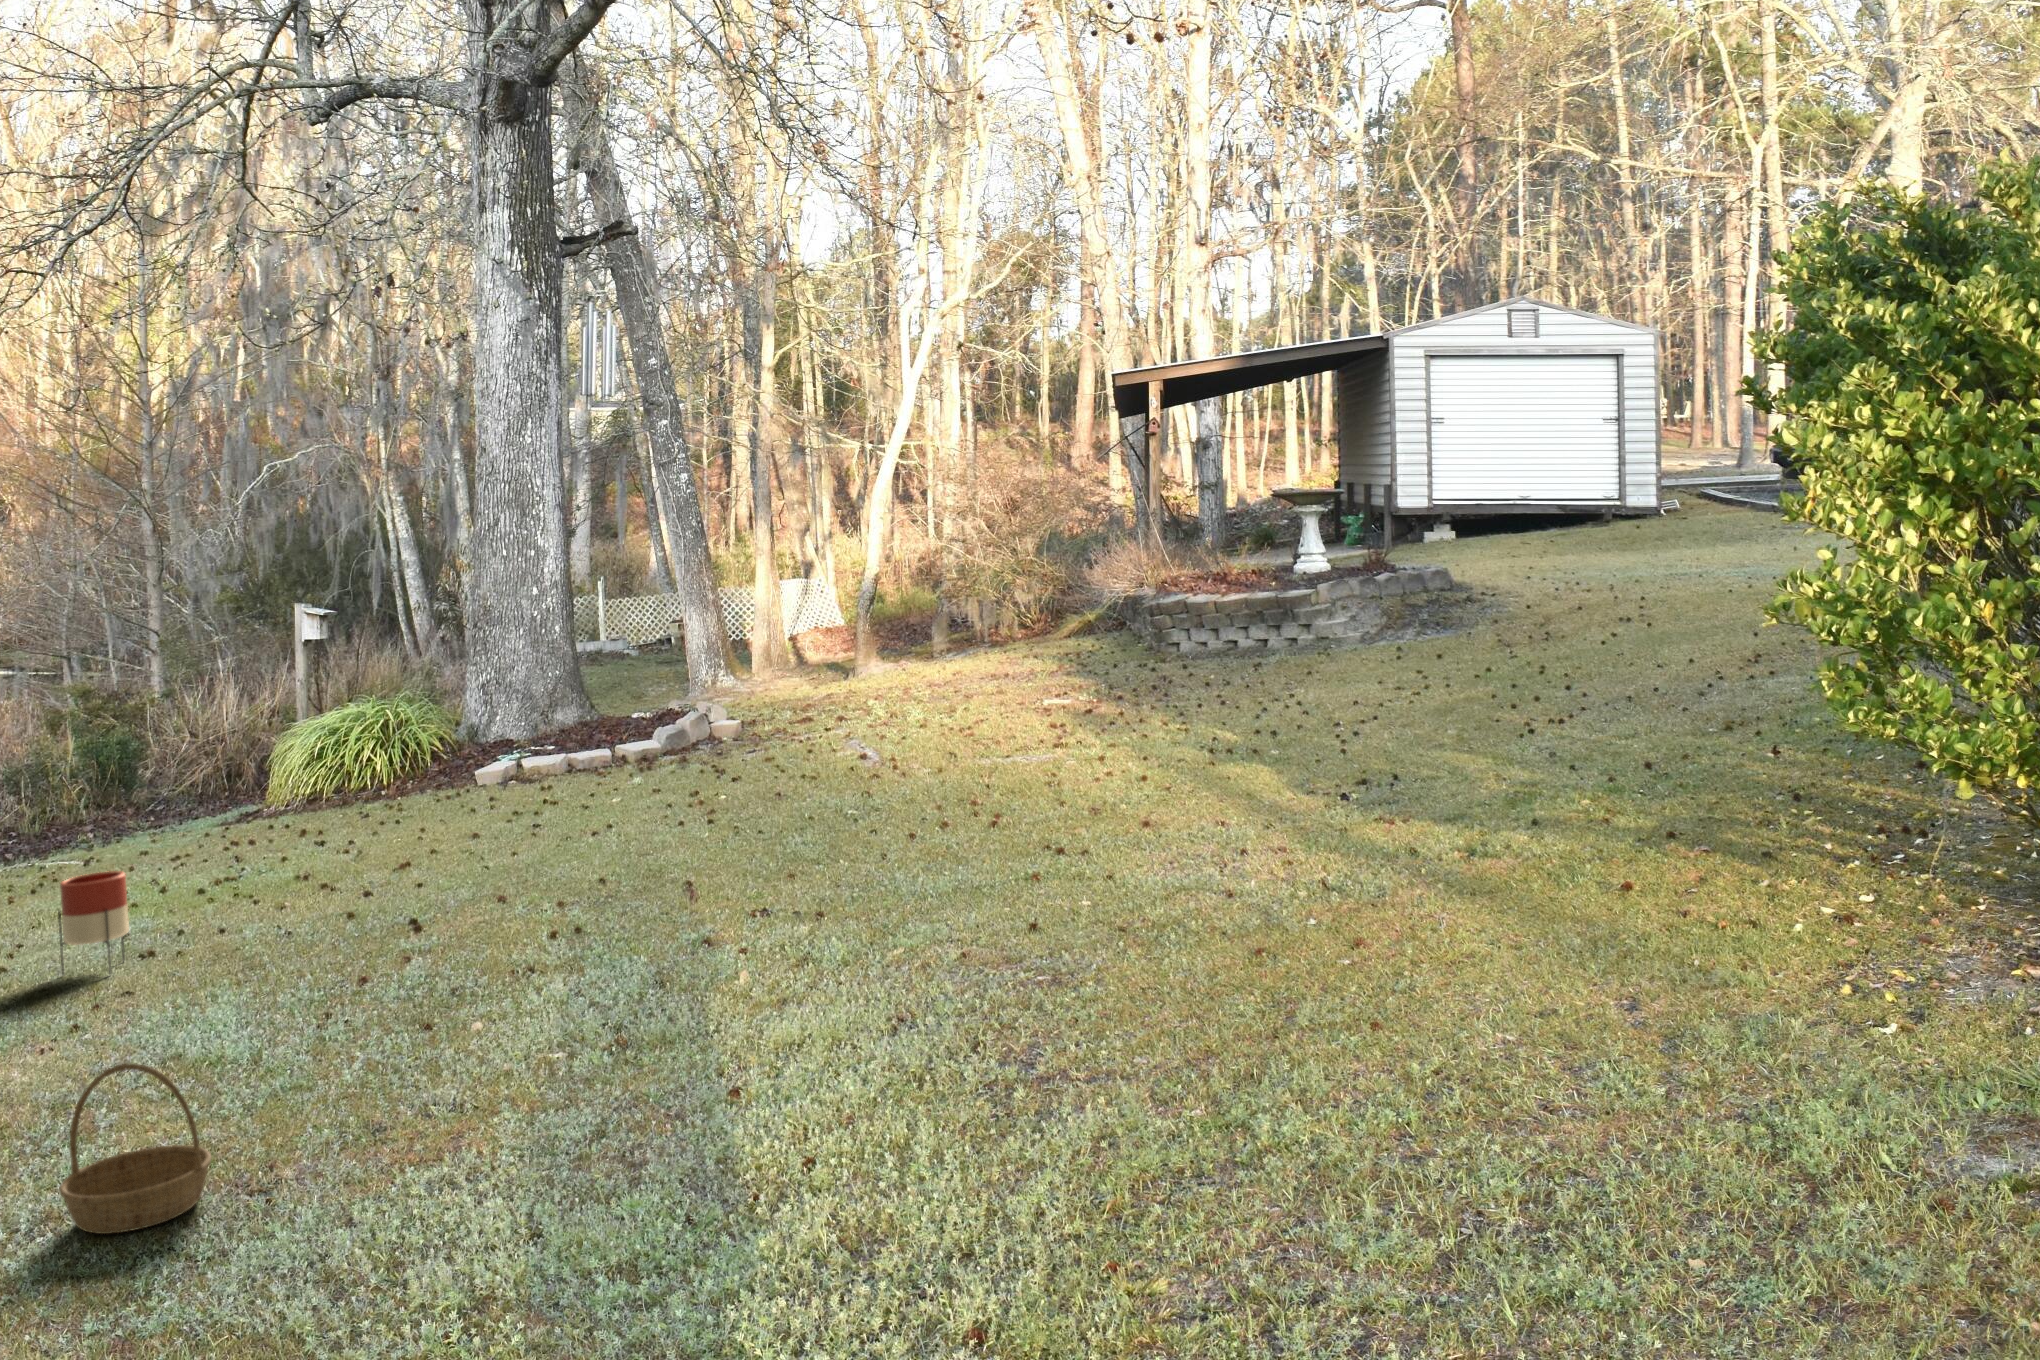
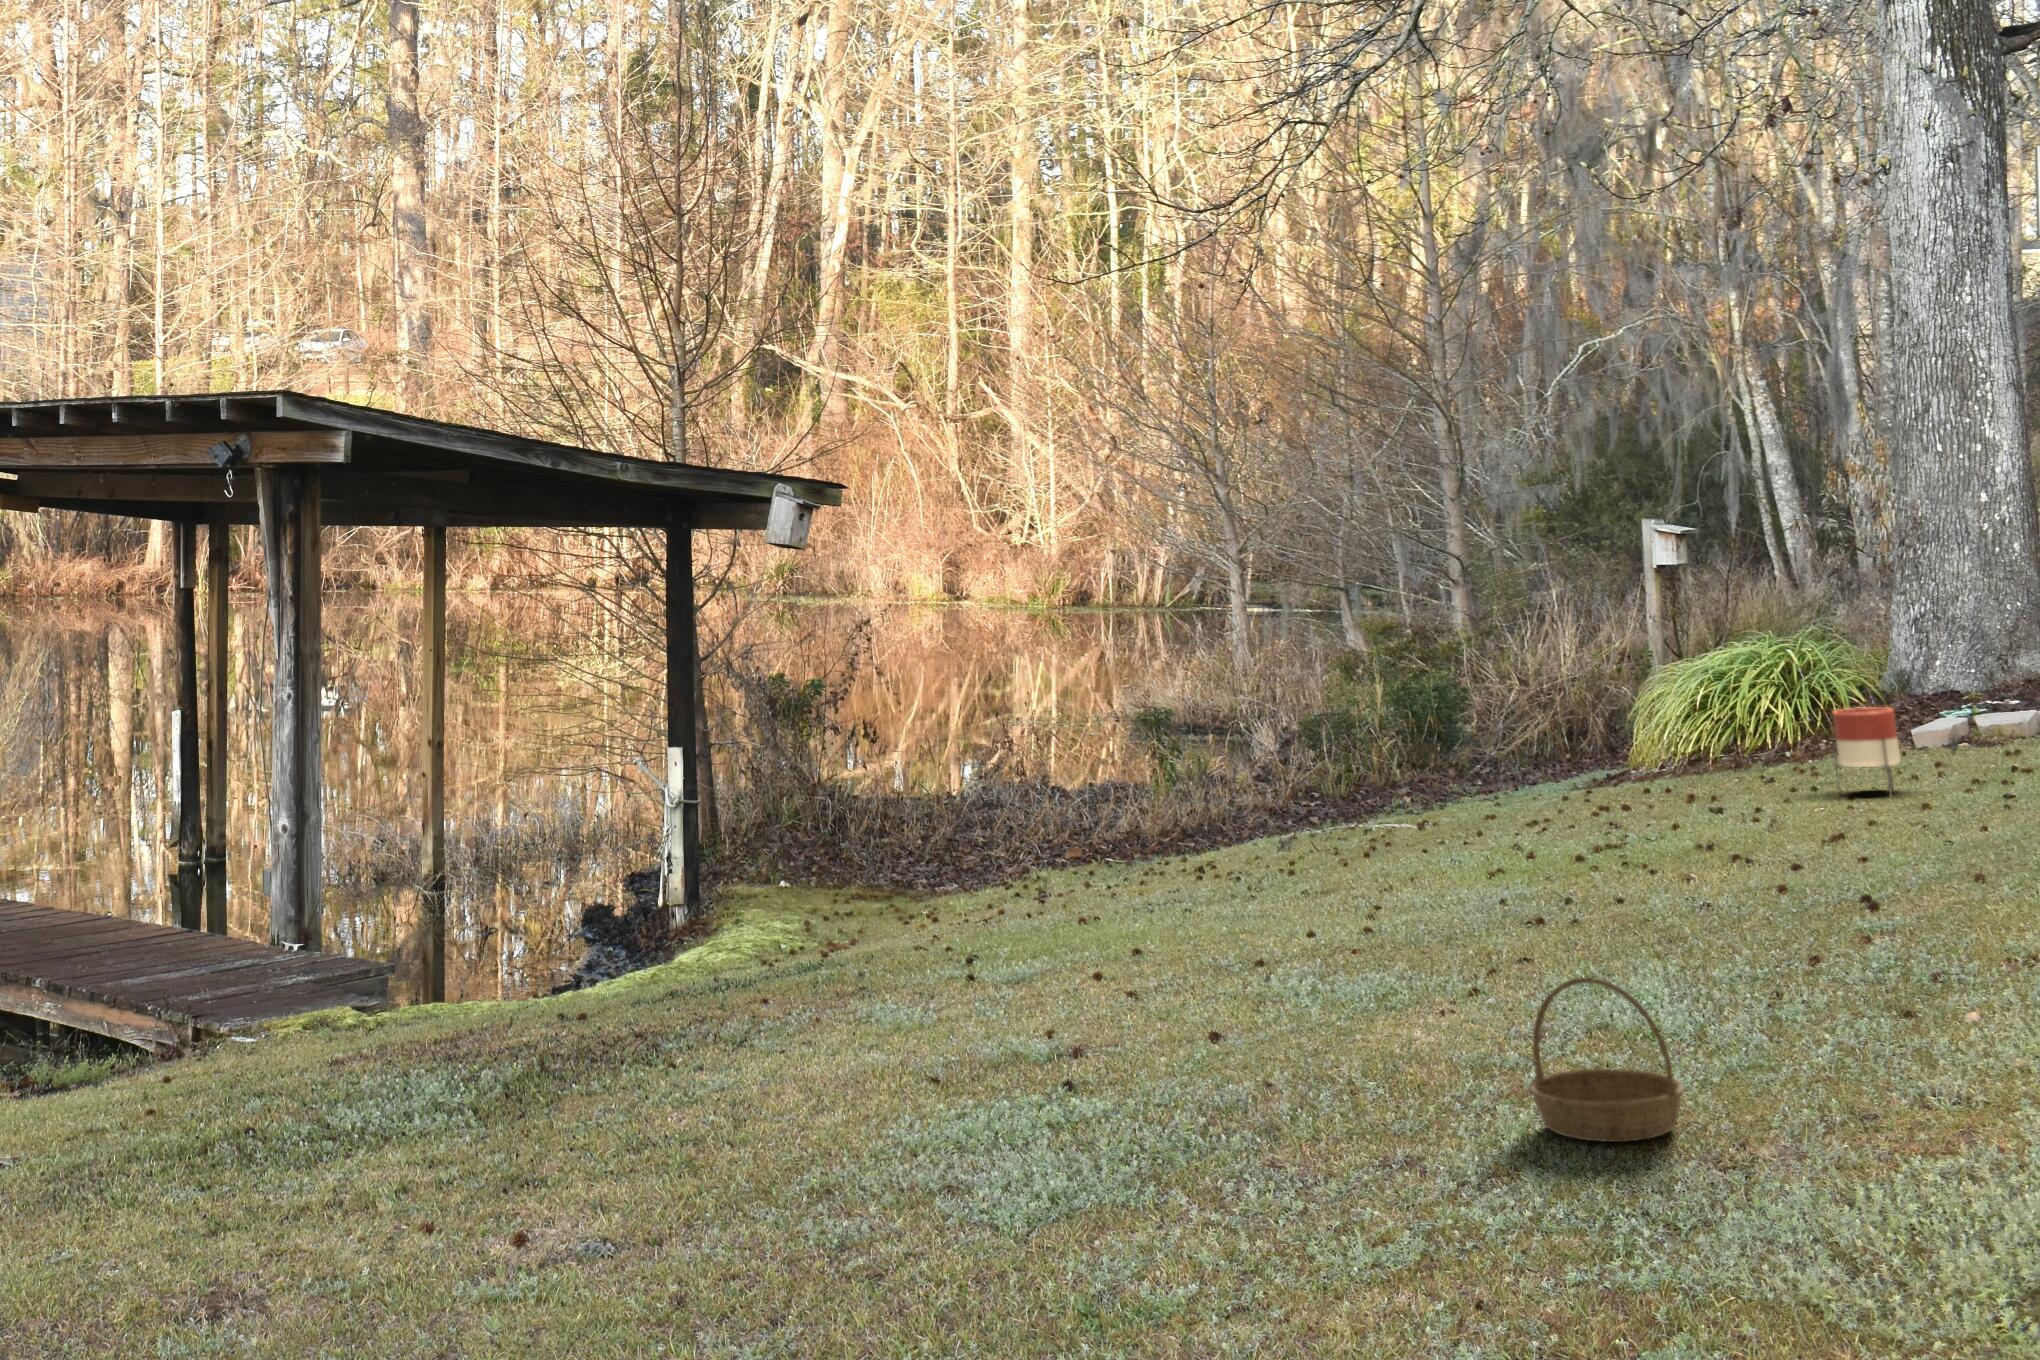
planter: present [58,871,129,975] -> present [1833,707,1901,794]

